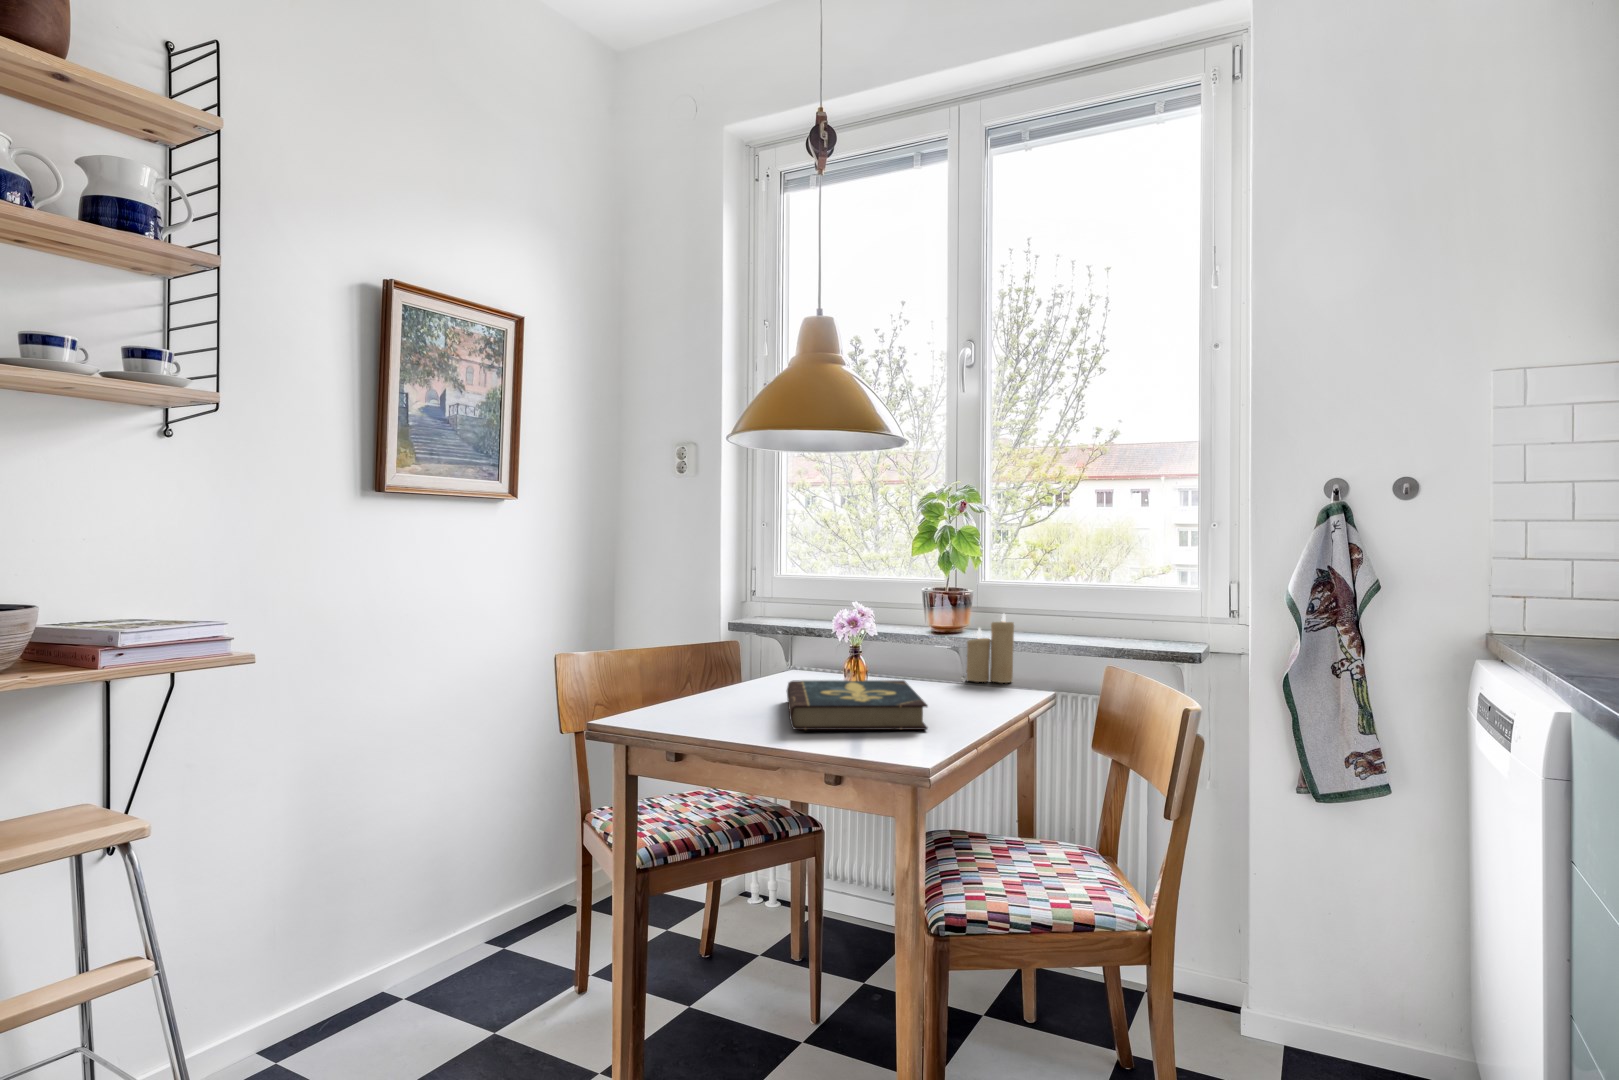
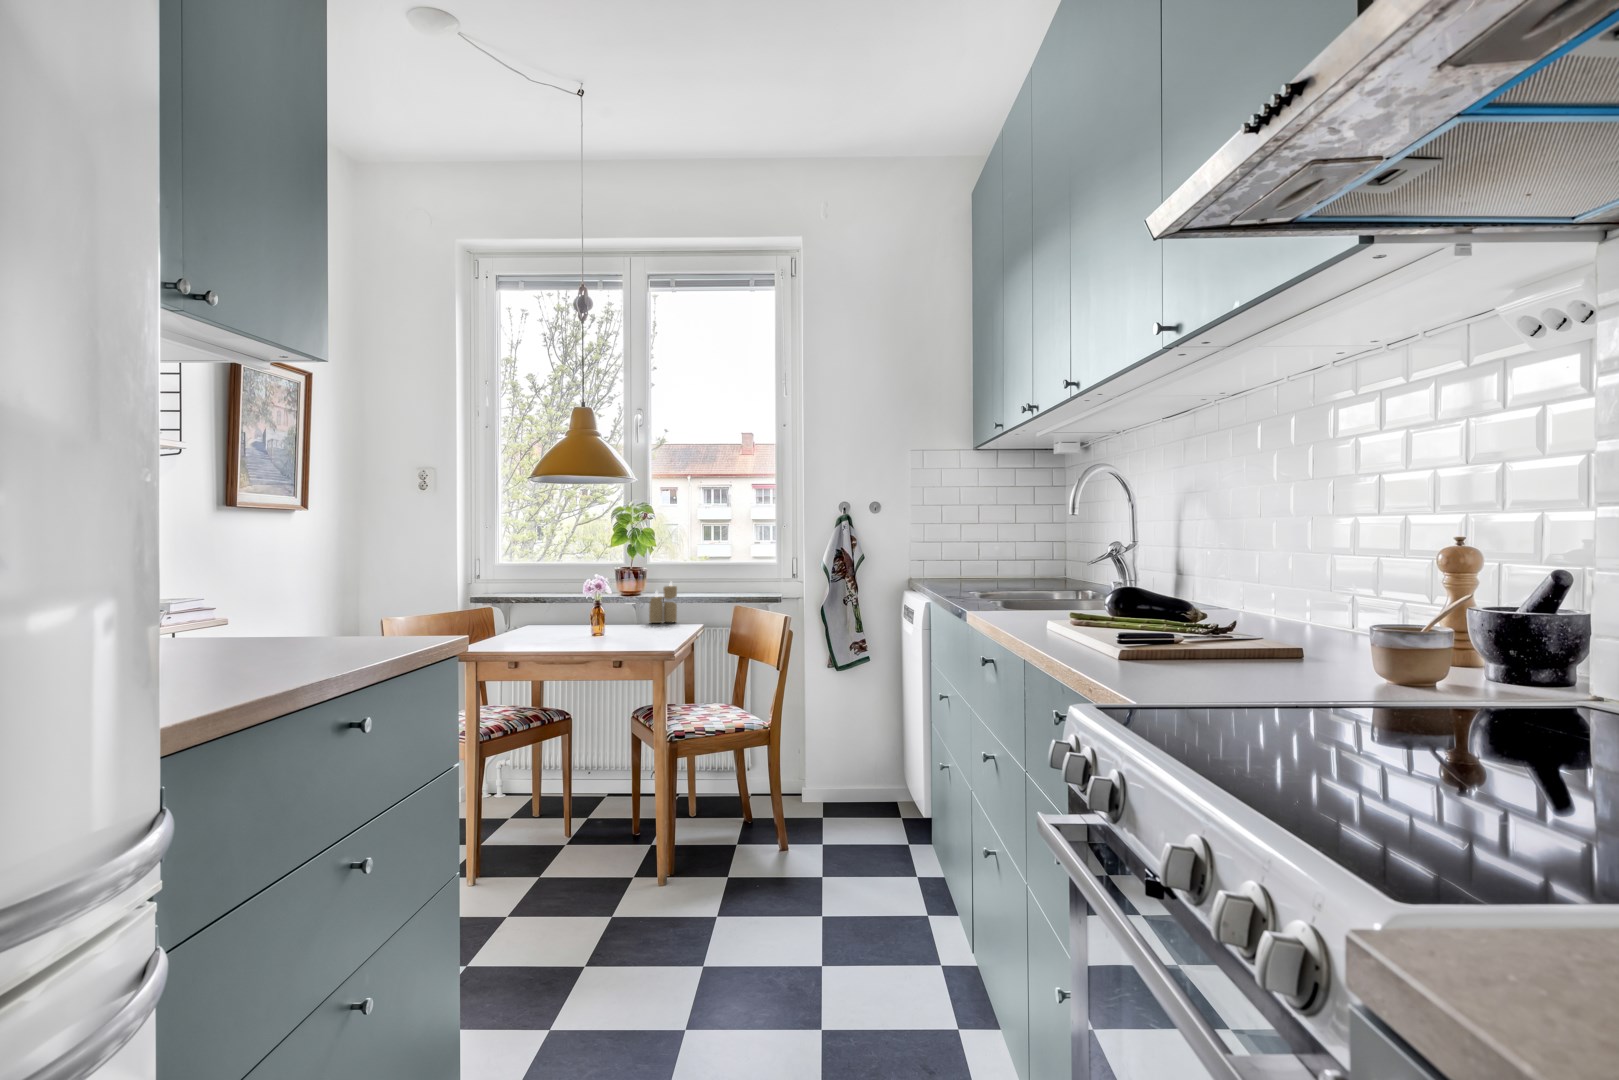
book: present [787,680,928,730] -> none [551,621,652,647]

